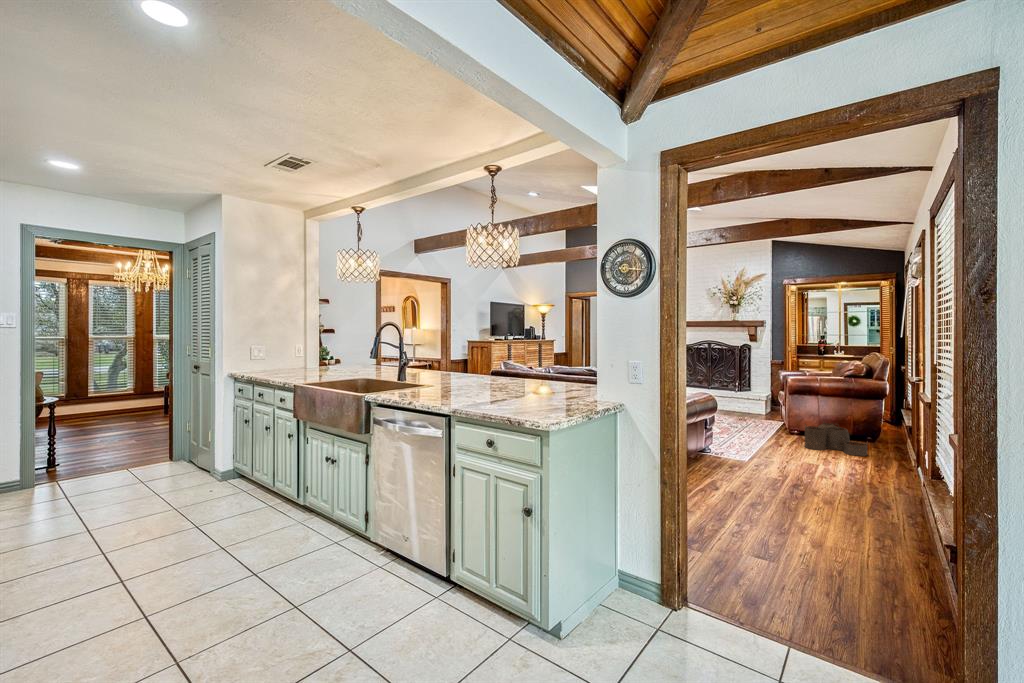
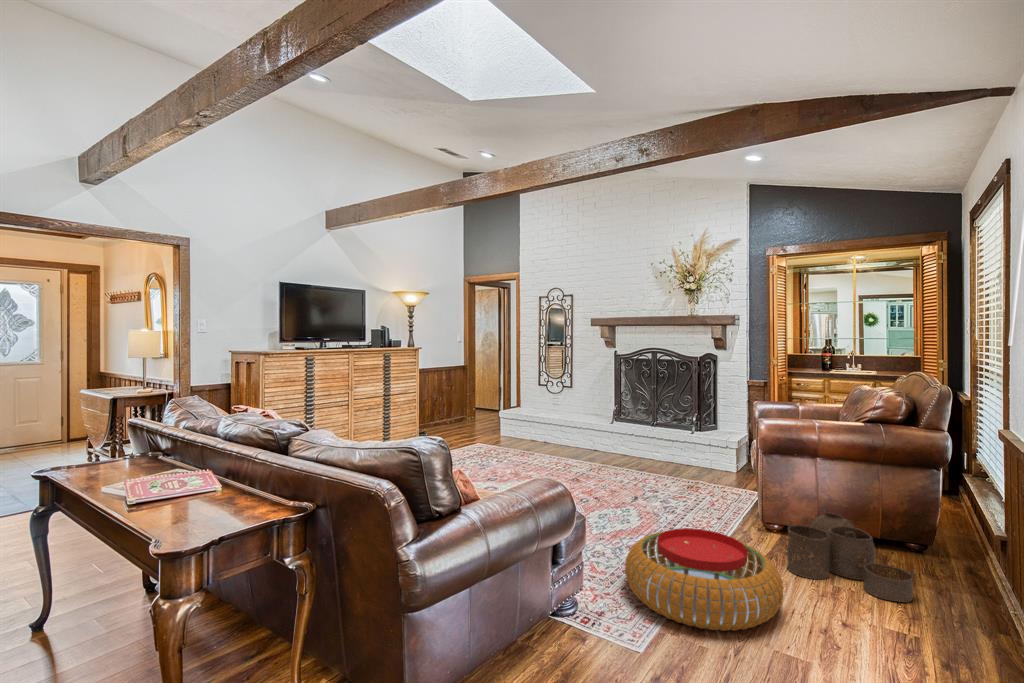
pouf: none [727,425,805,462] -> present [625,528,784,631]

